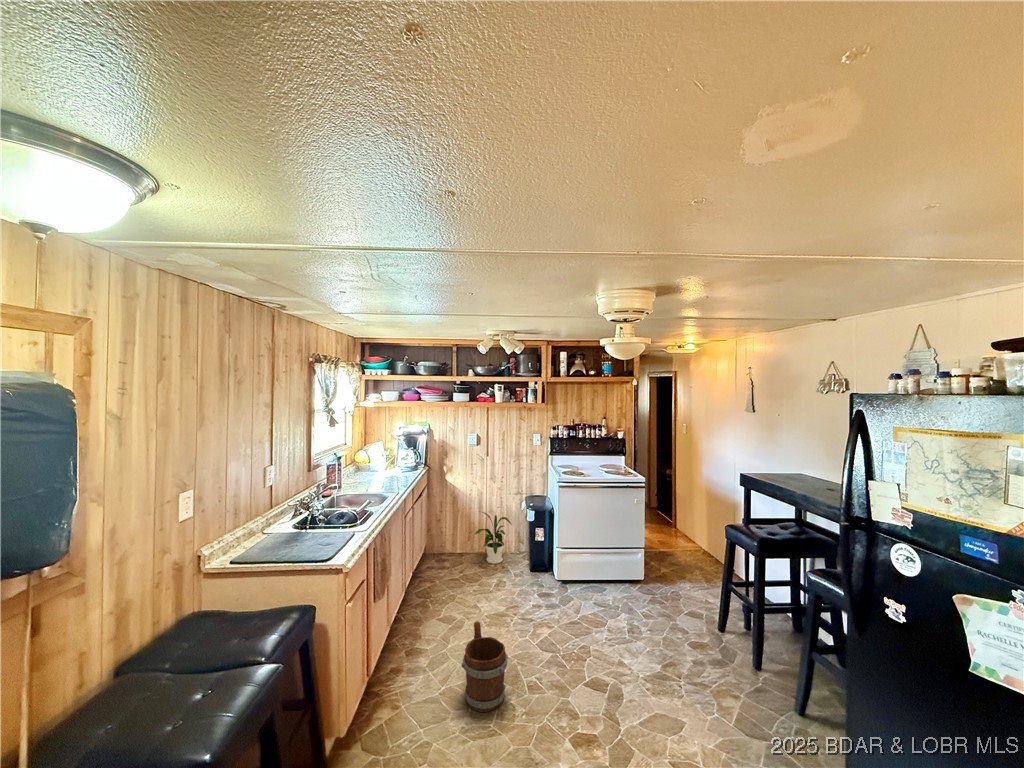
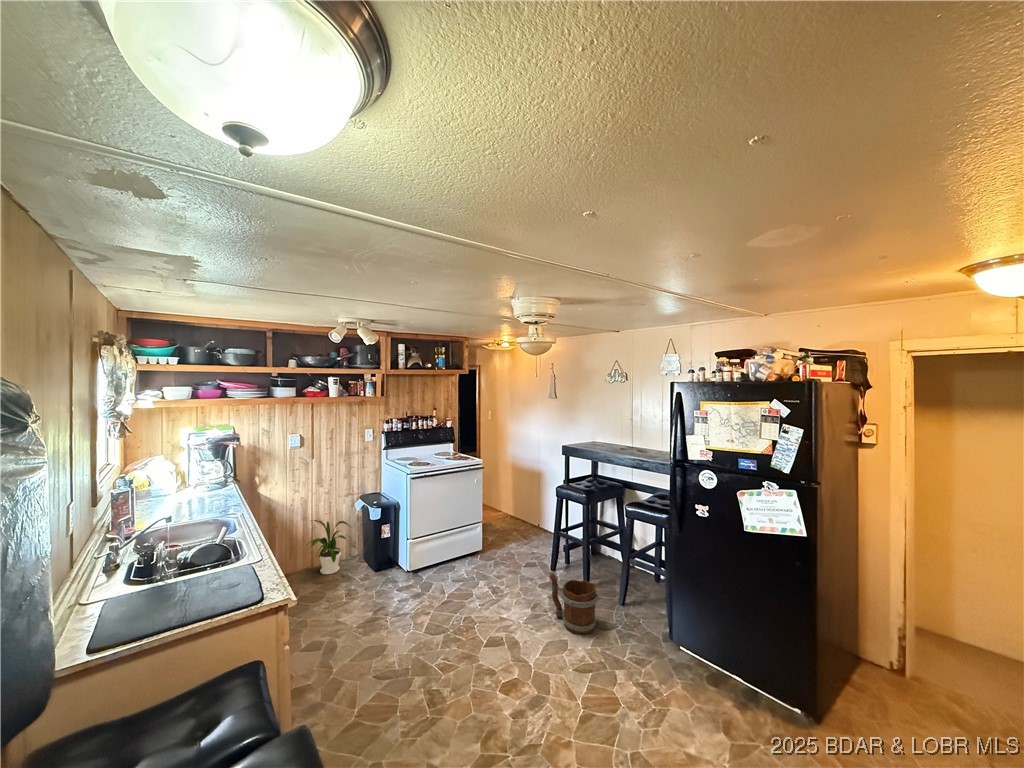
bucket: present [462,621,508,712] -> present [550,573,598,634]

